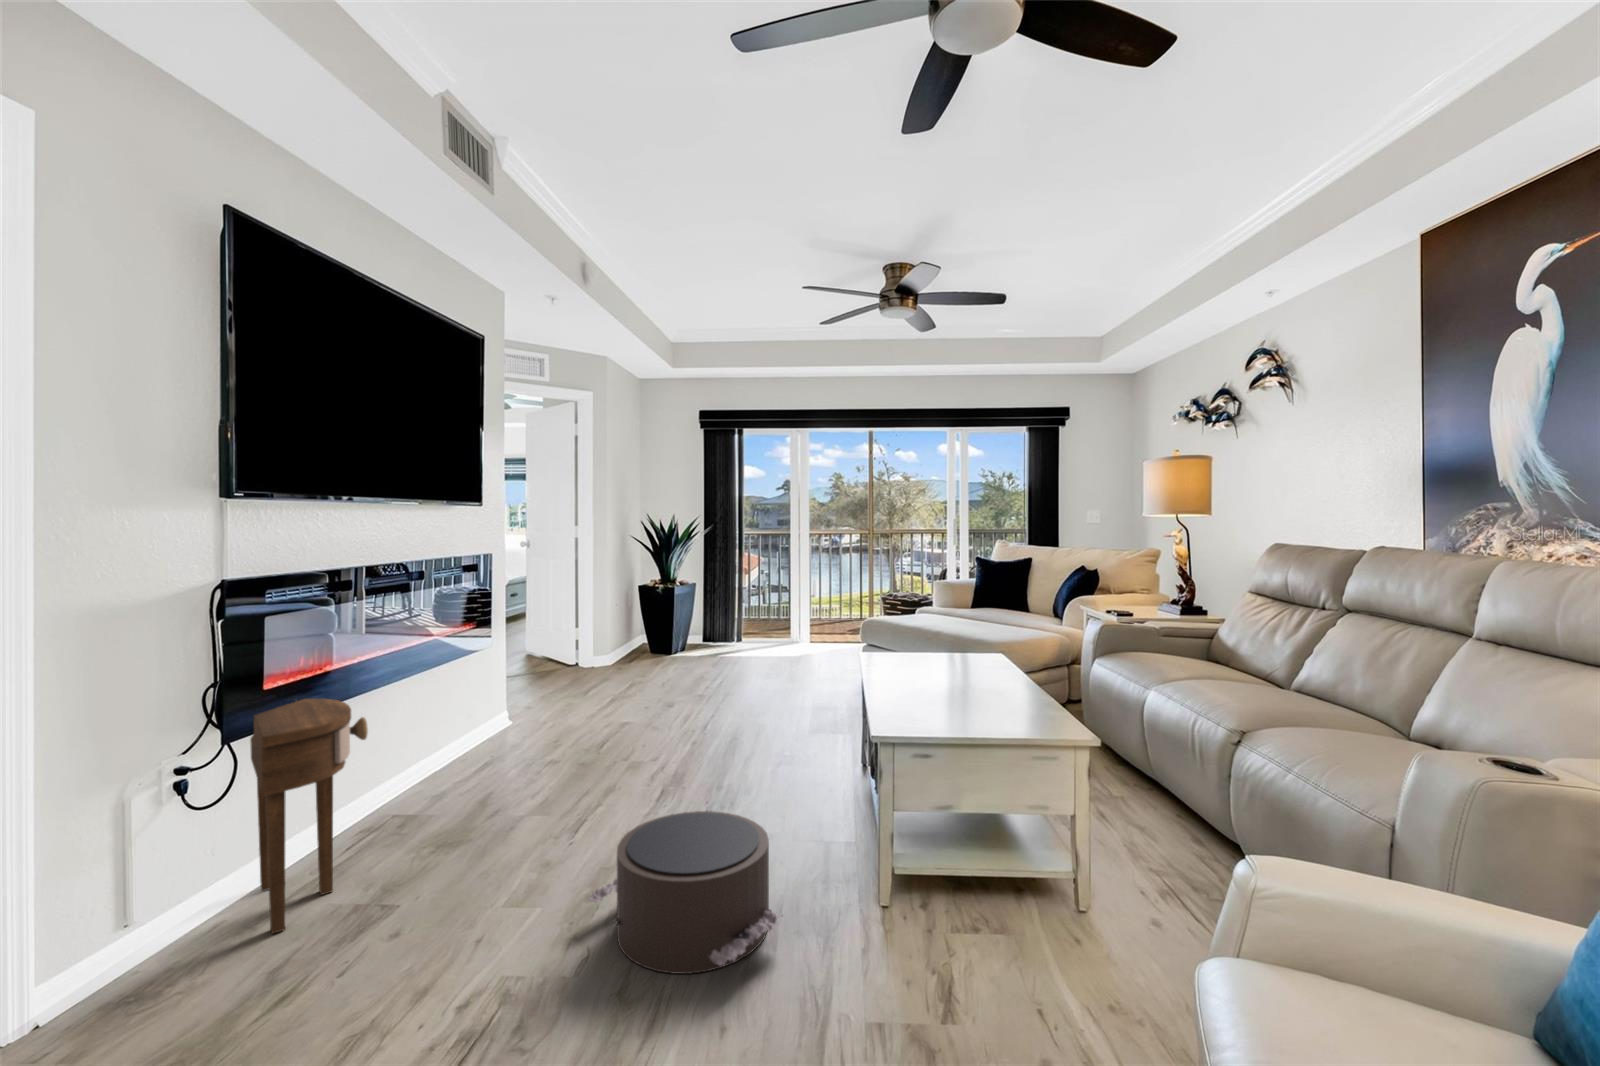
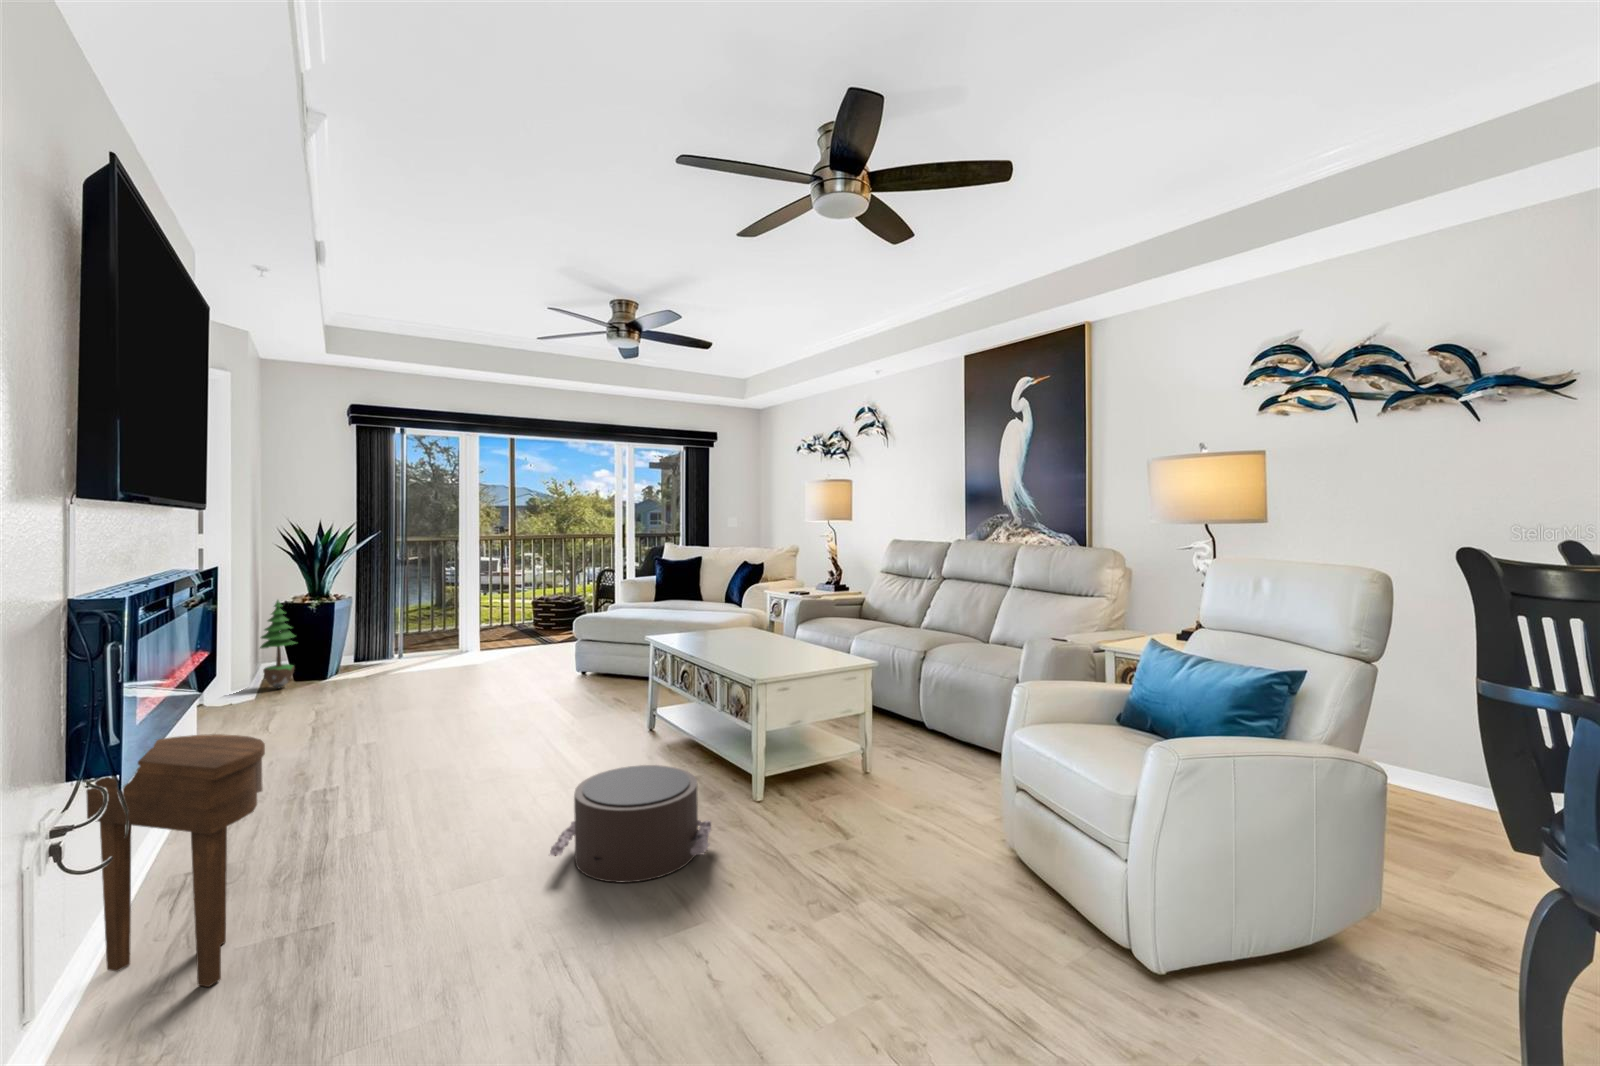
potted tree: none [620,581,648,657] -> present [260,600,296,688]

